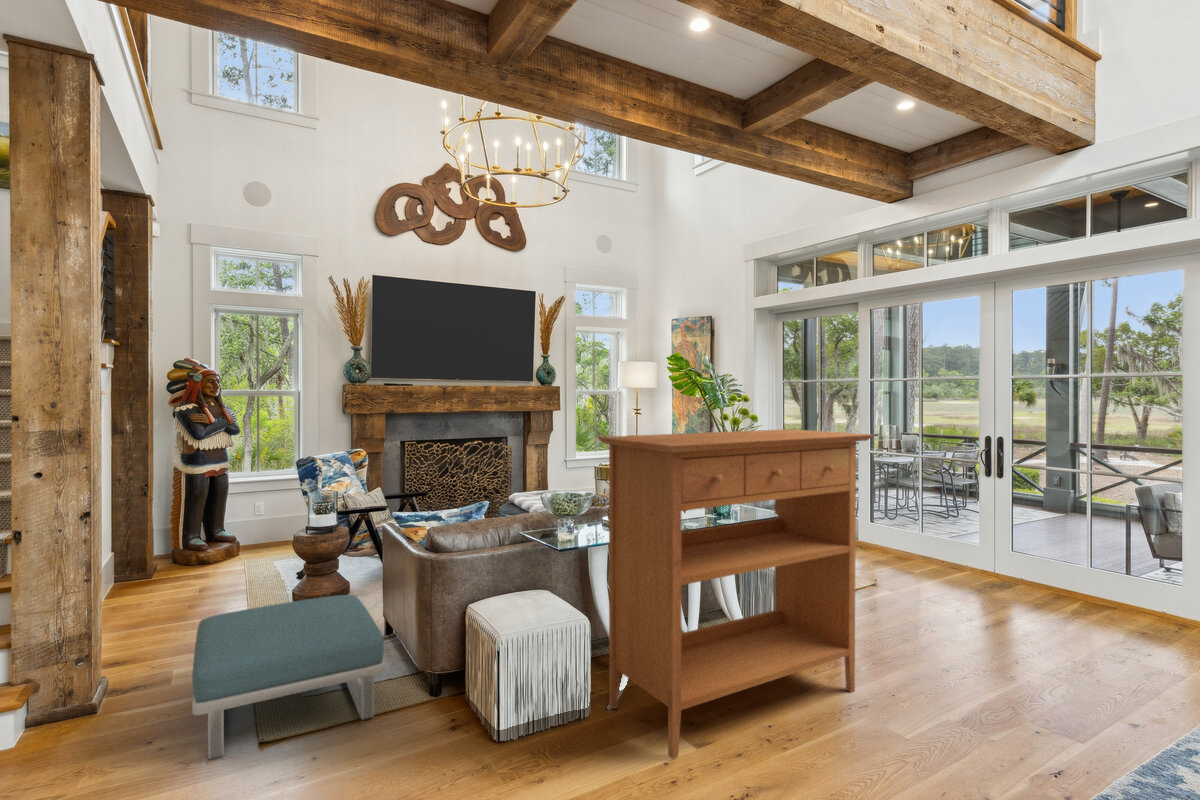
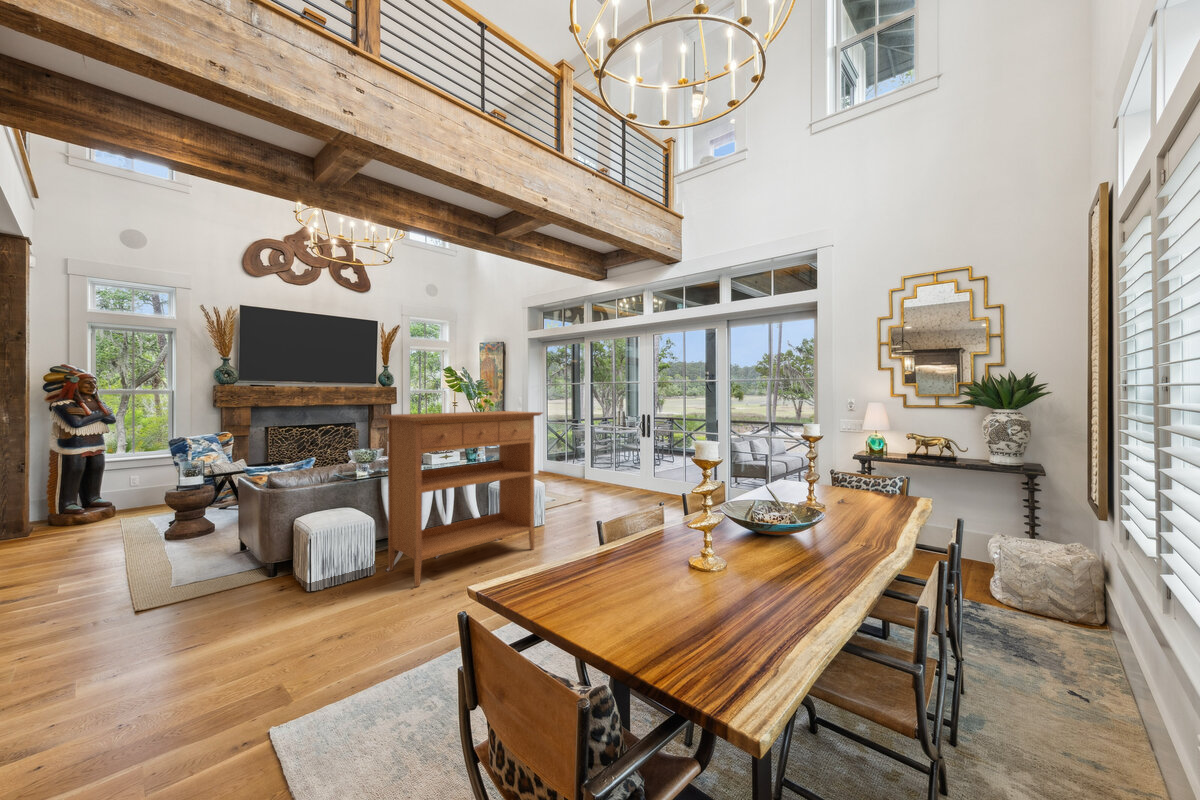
footstool: present [192,595,385,759] -> none [82,524,234,623]

